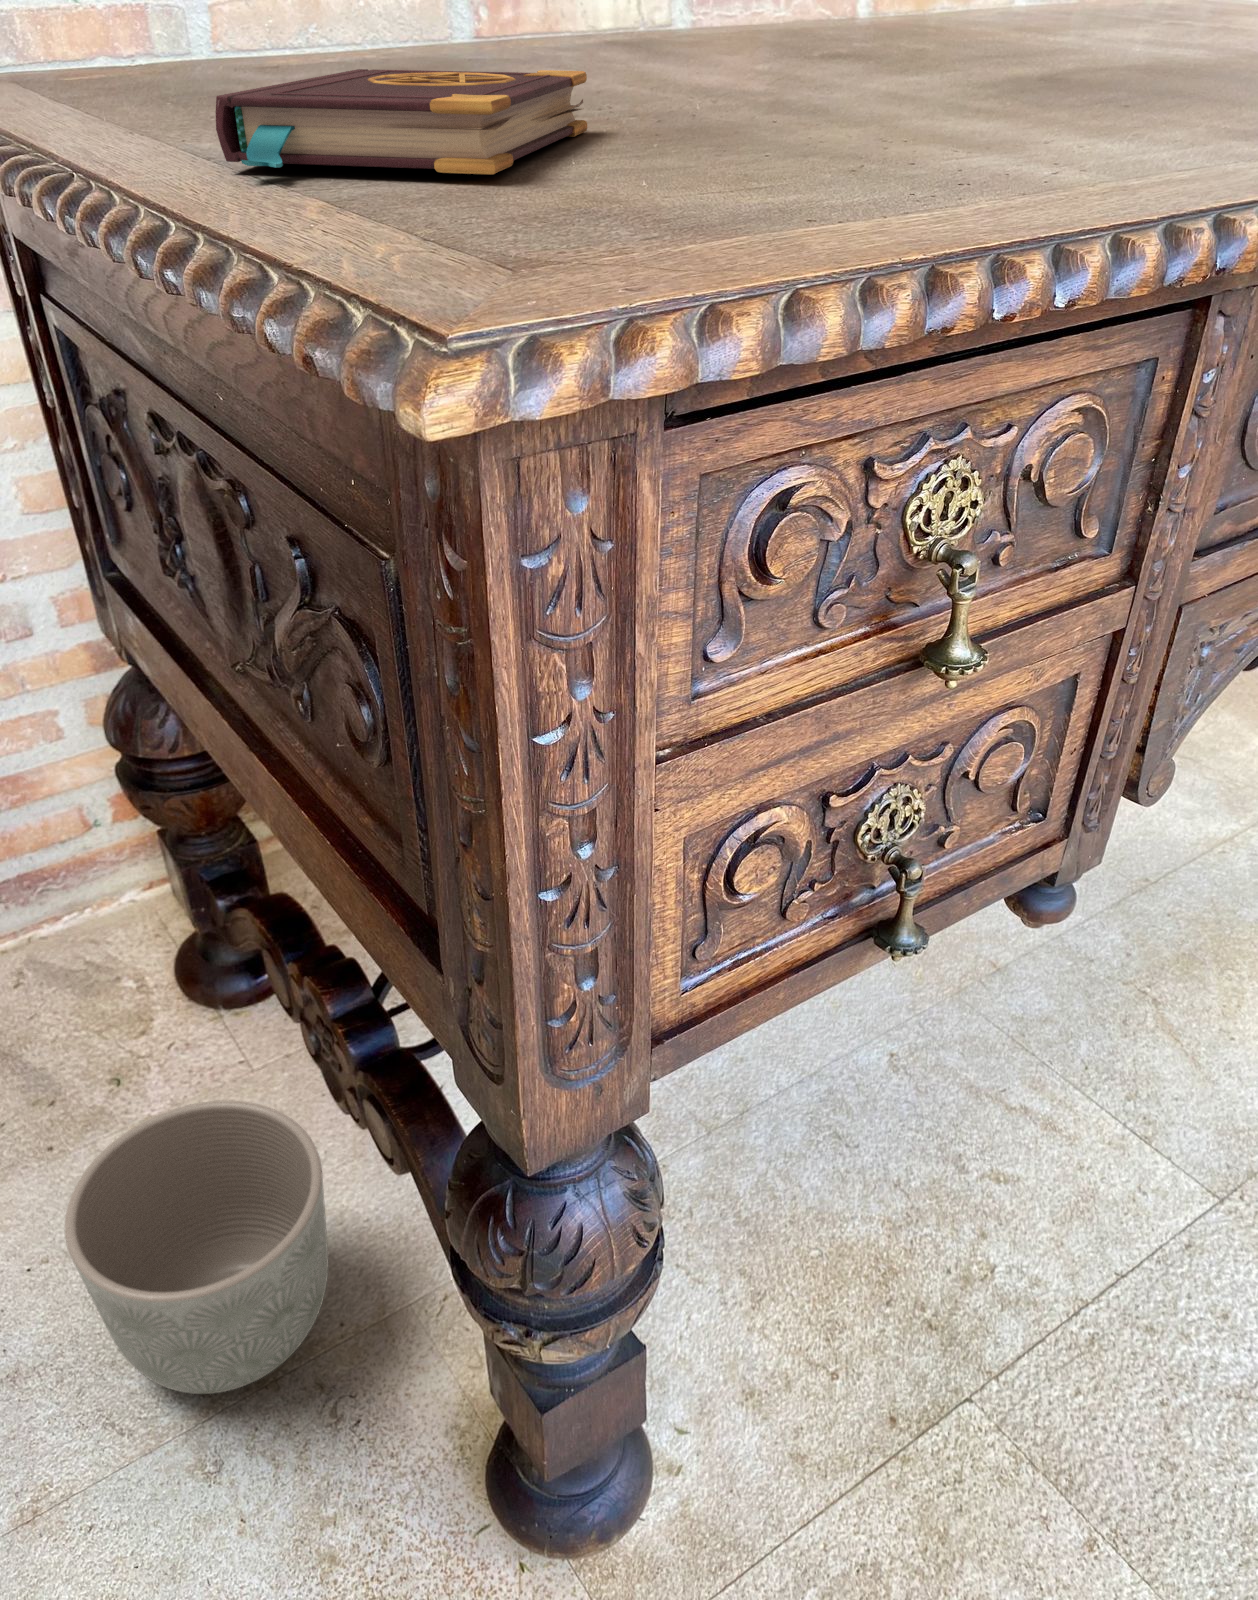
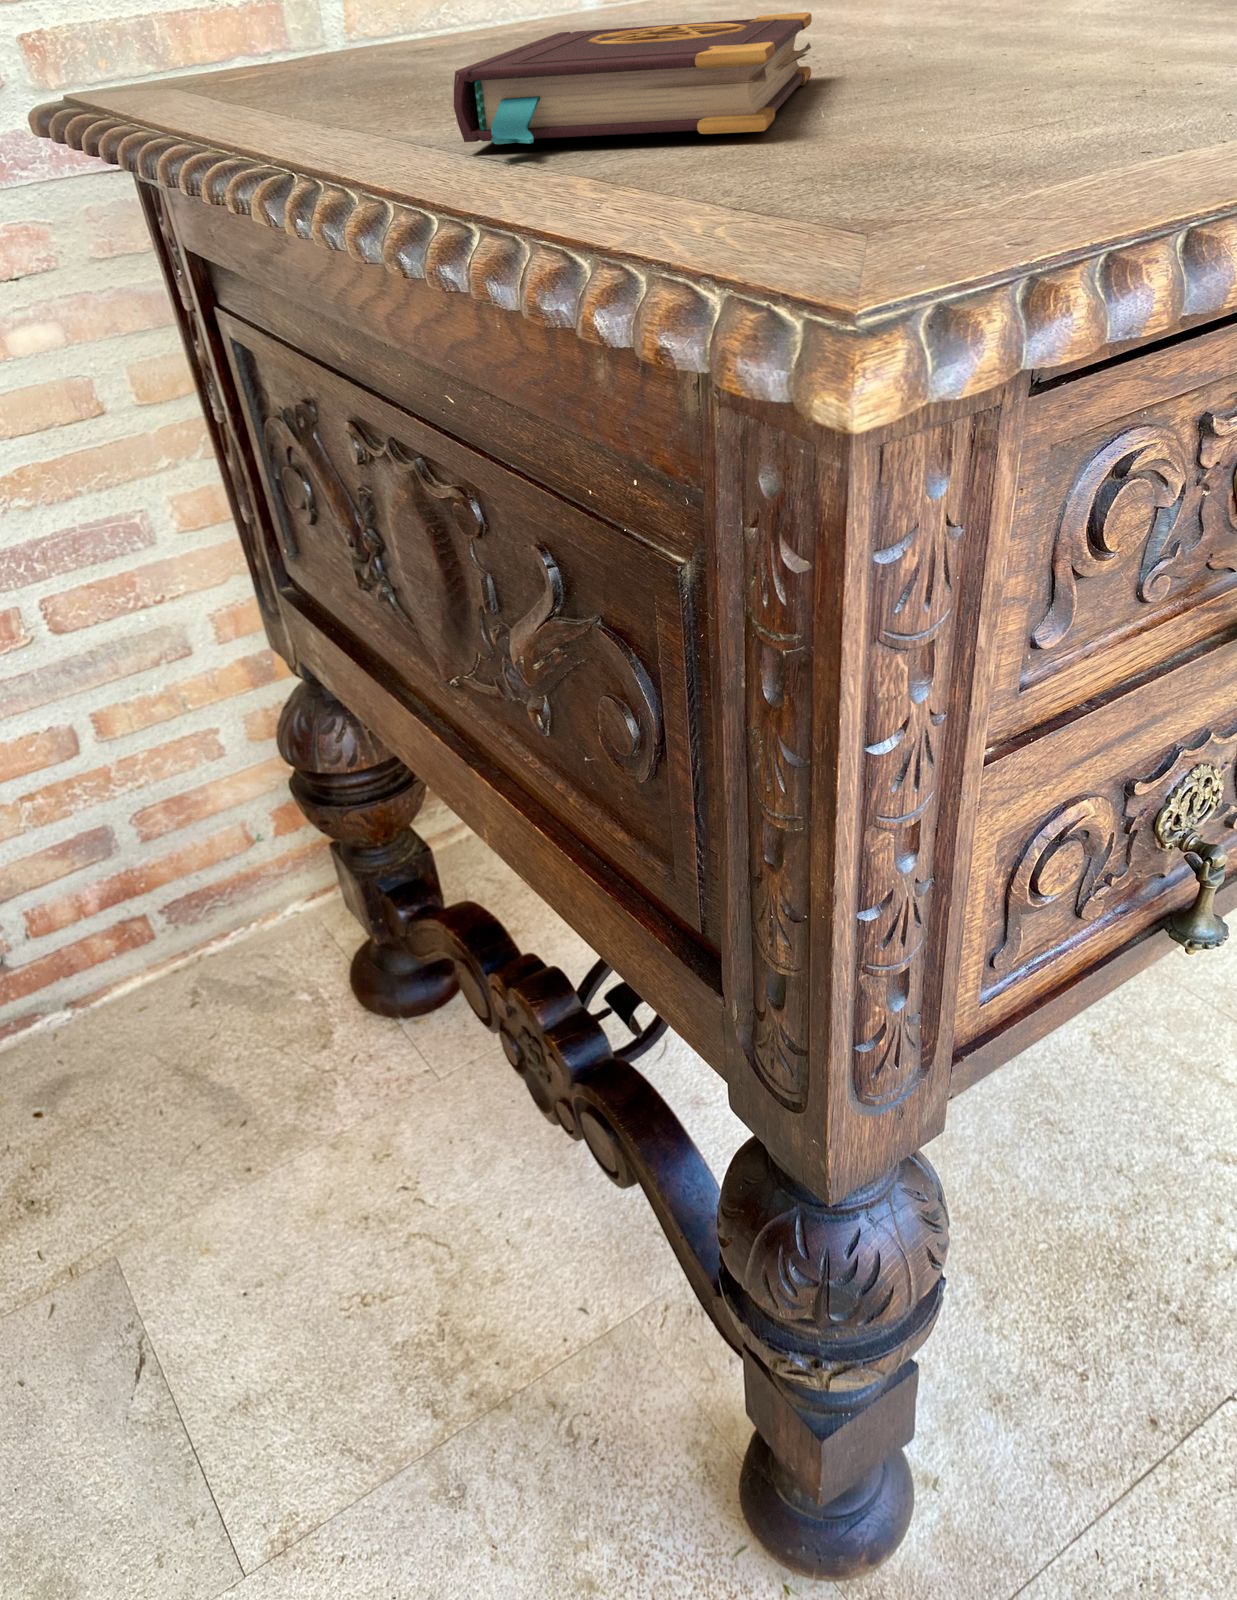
planter: present [65,1100,328,1394] -> none [295,1118,551,1418]

